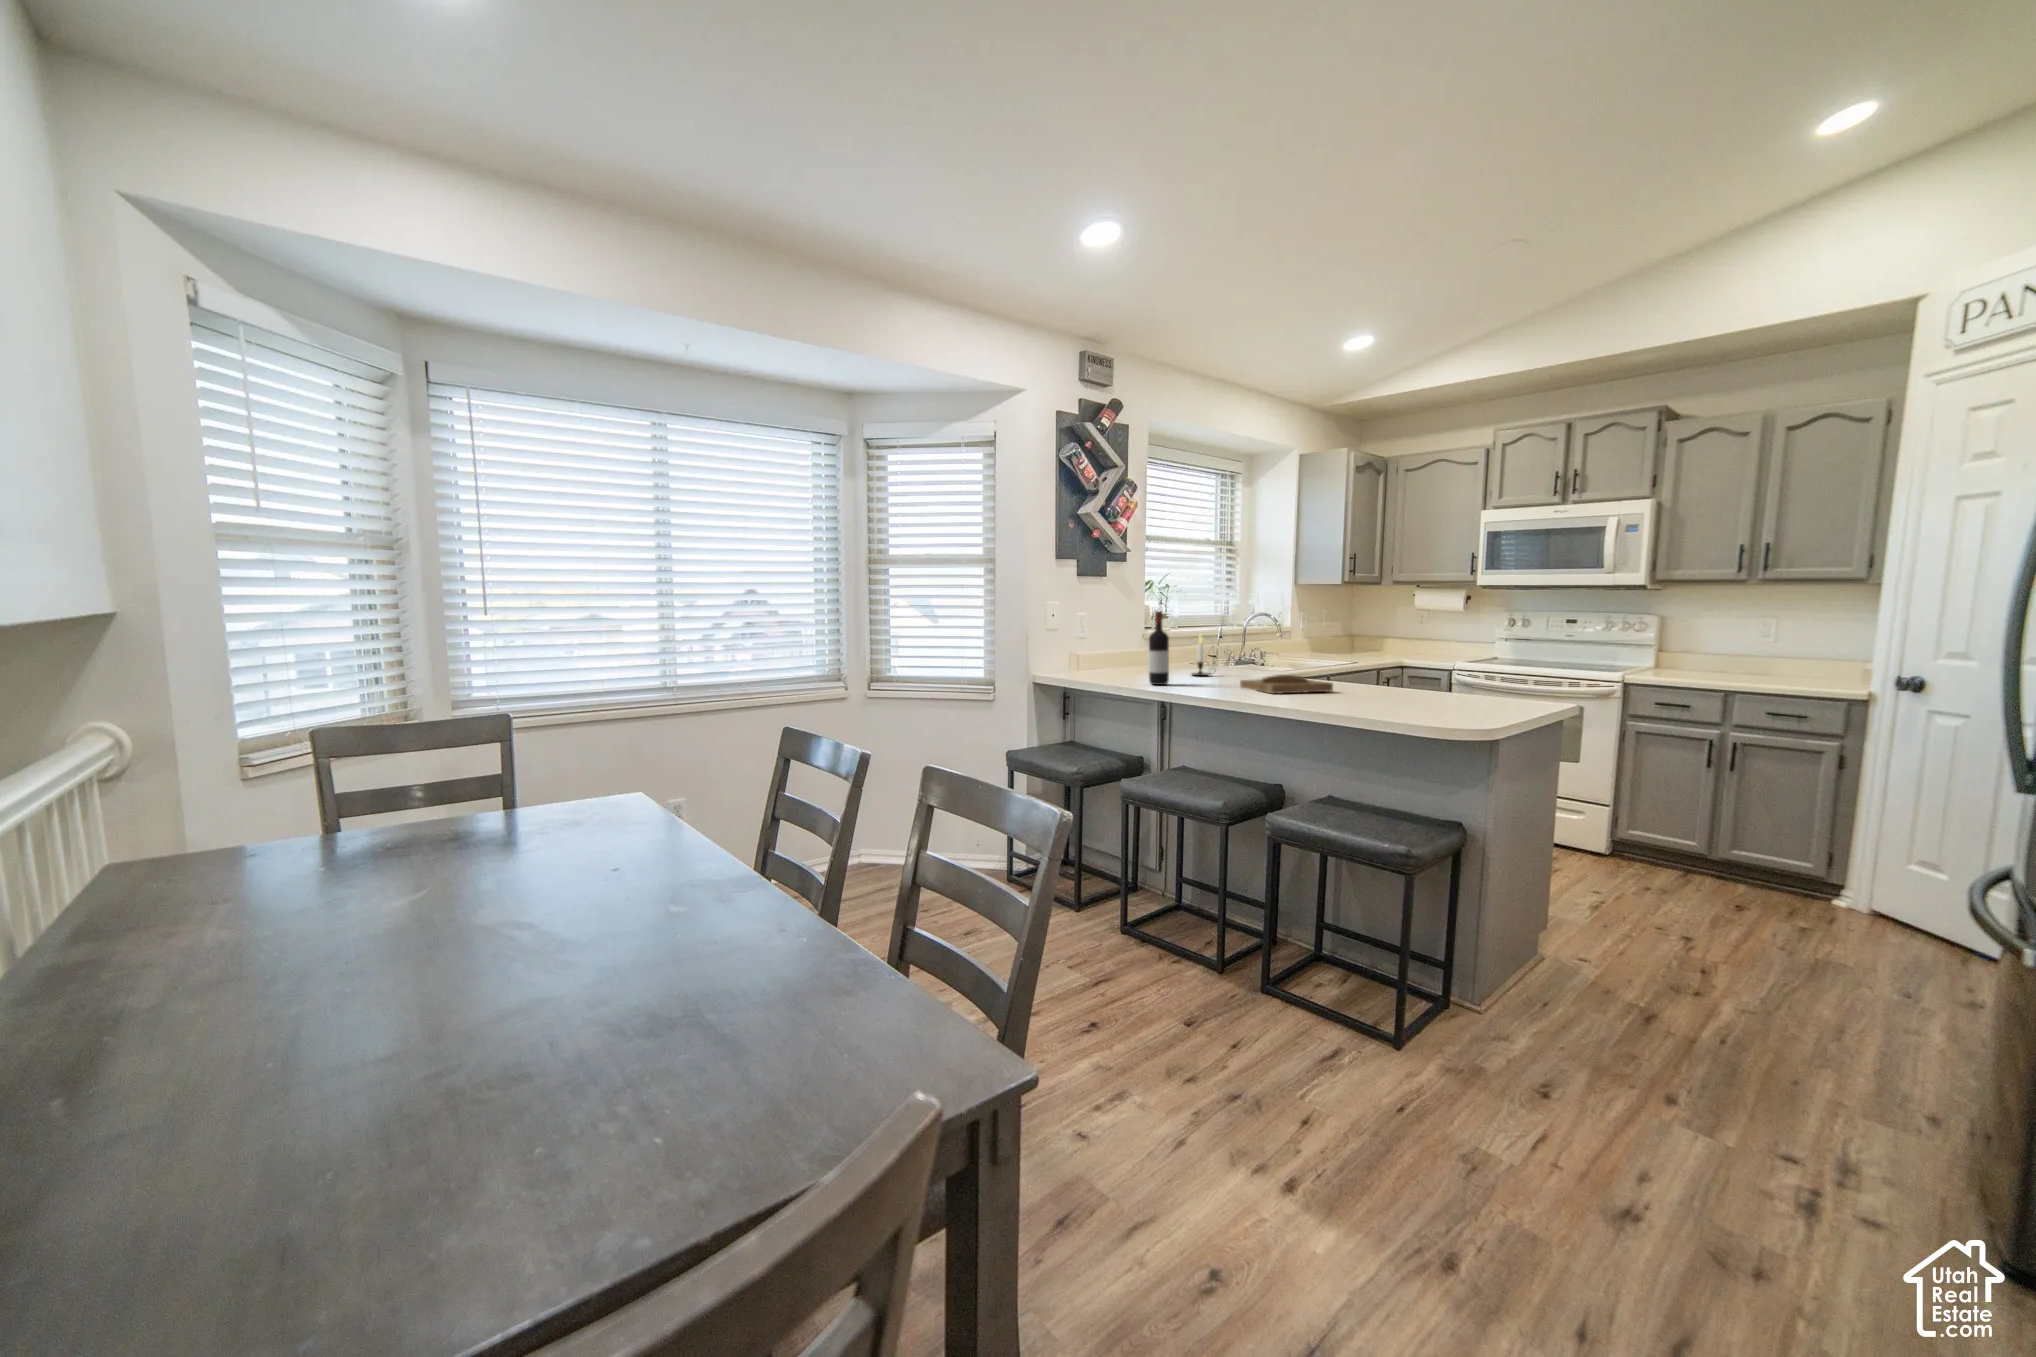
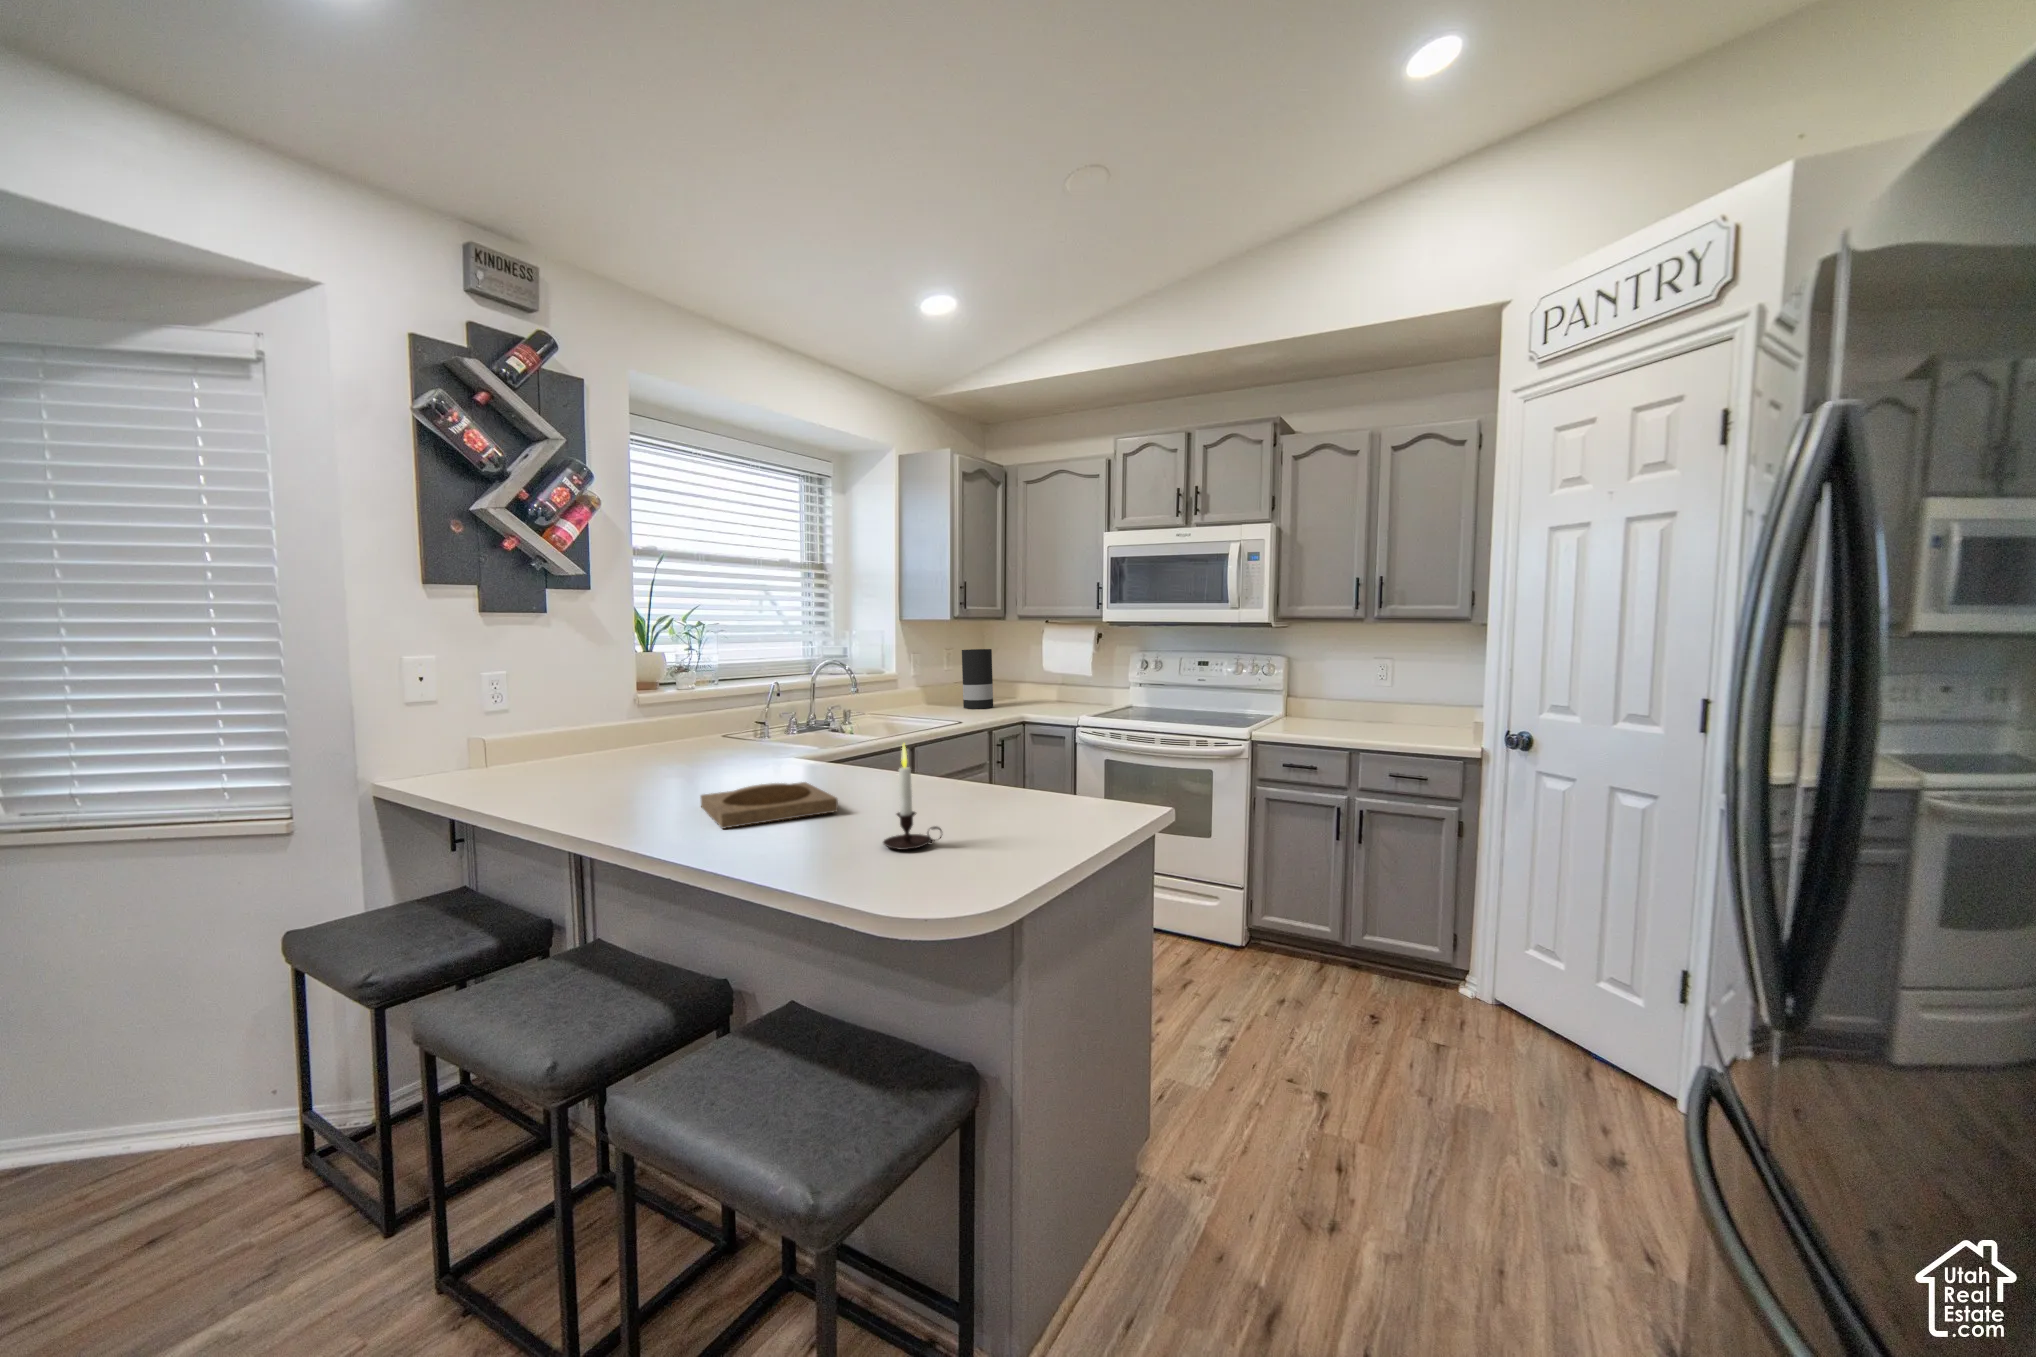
vase: none [1340,608,1367,656] -> present [962,649,993,709]
wine bottle: present [1149,611,1169,685] -> none [529,680,574,814]
candle: present [1192,636,1211,676] -> present [883,743,942,850]

